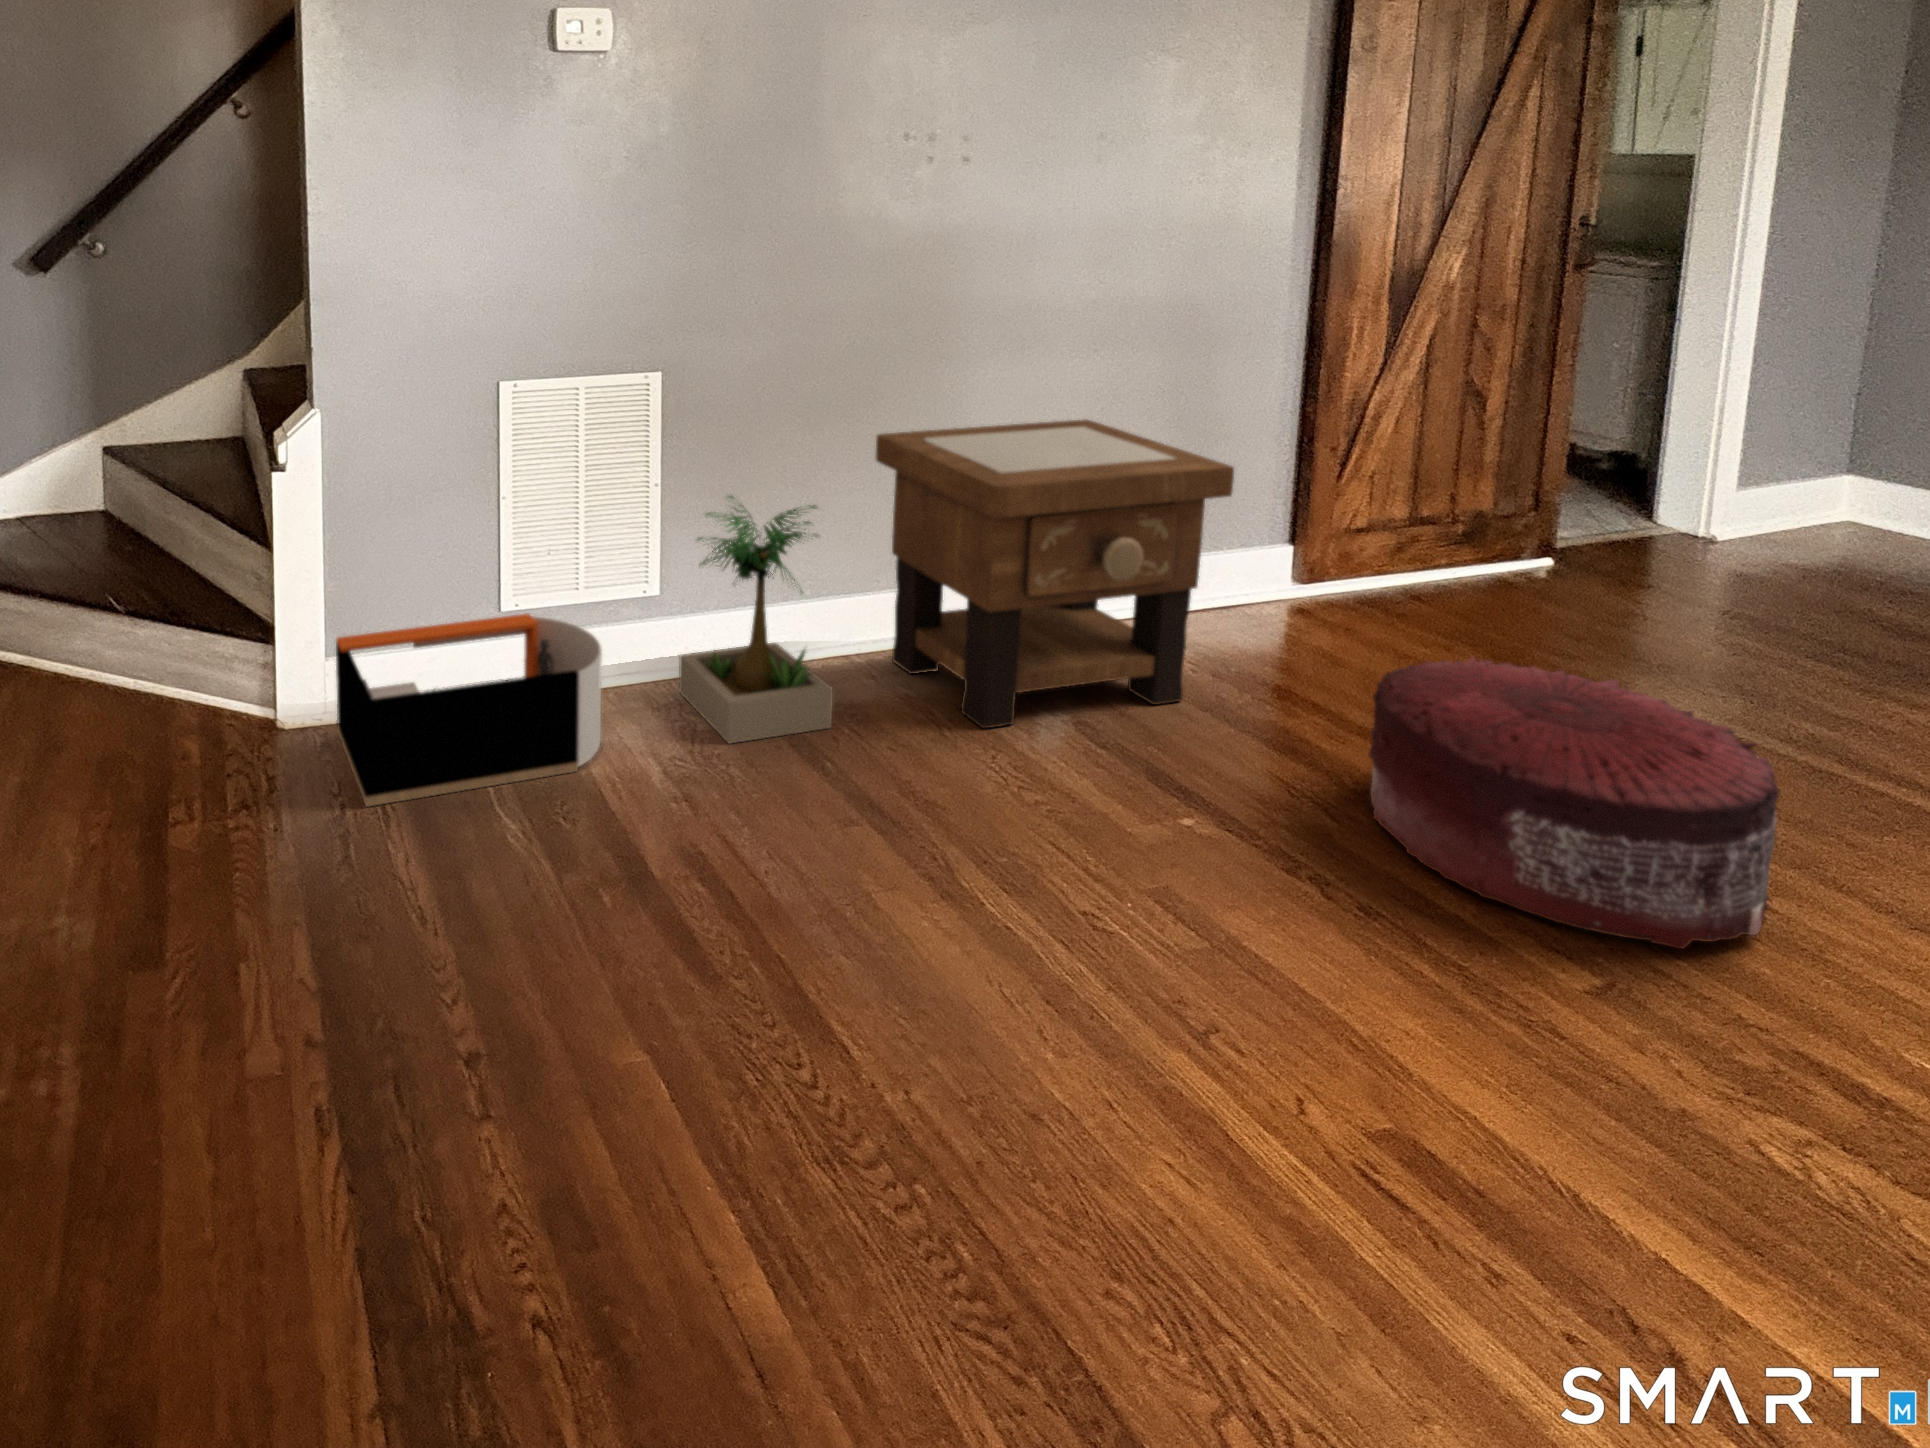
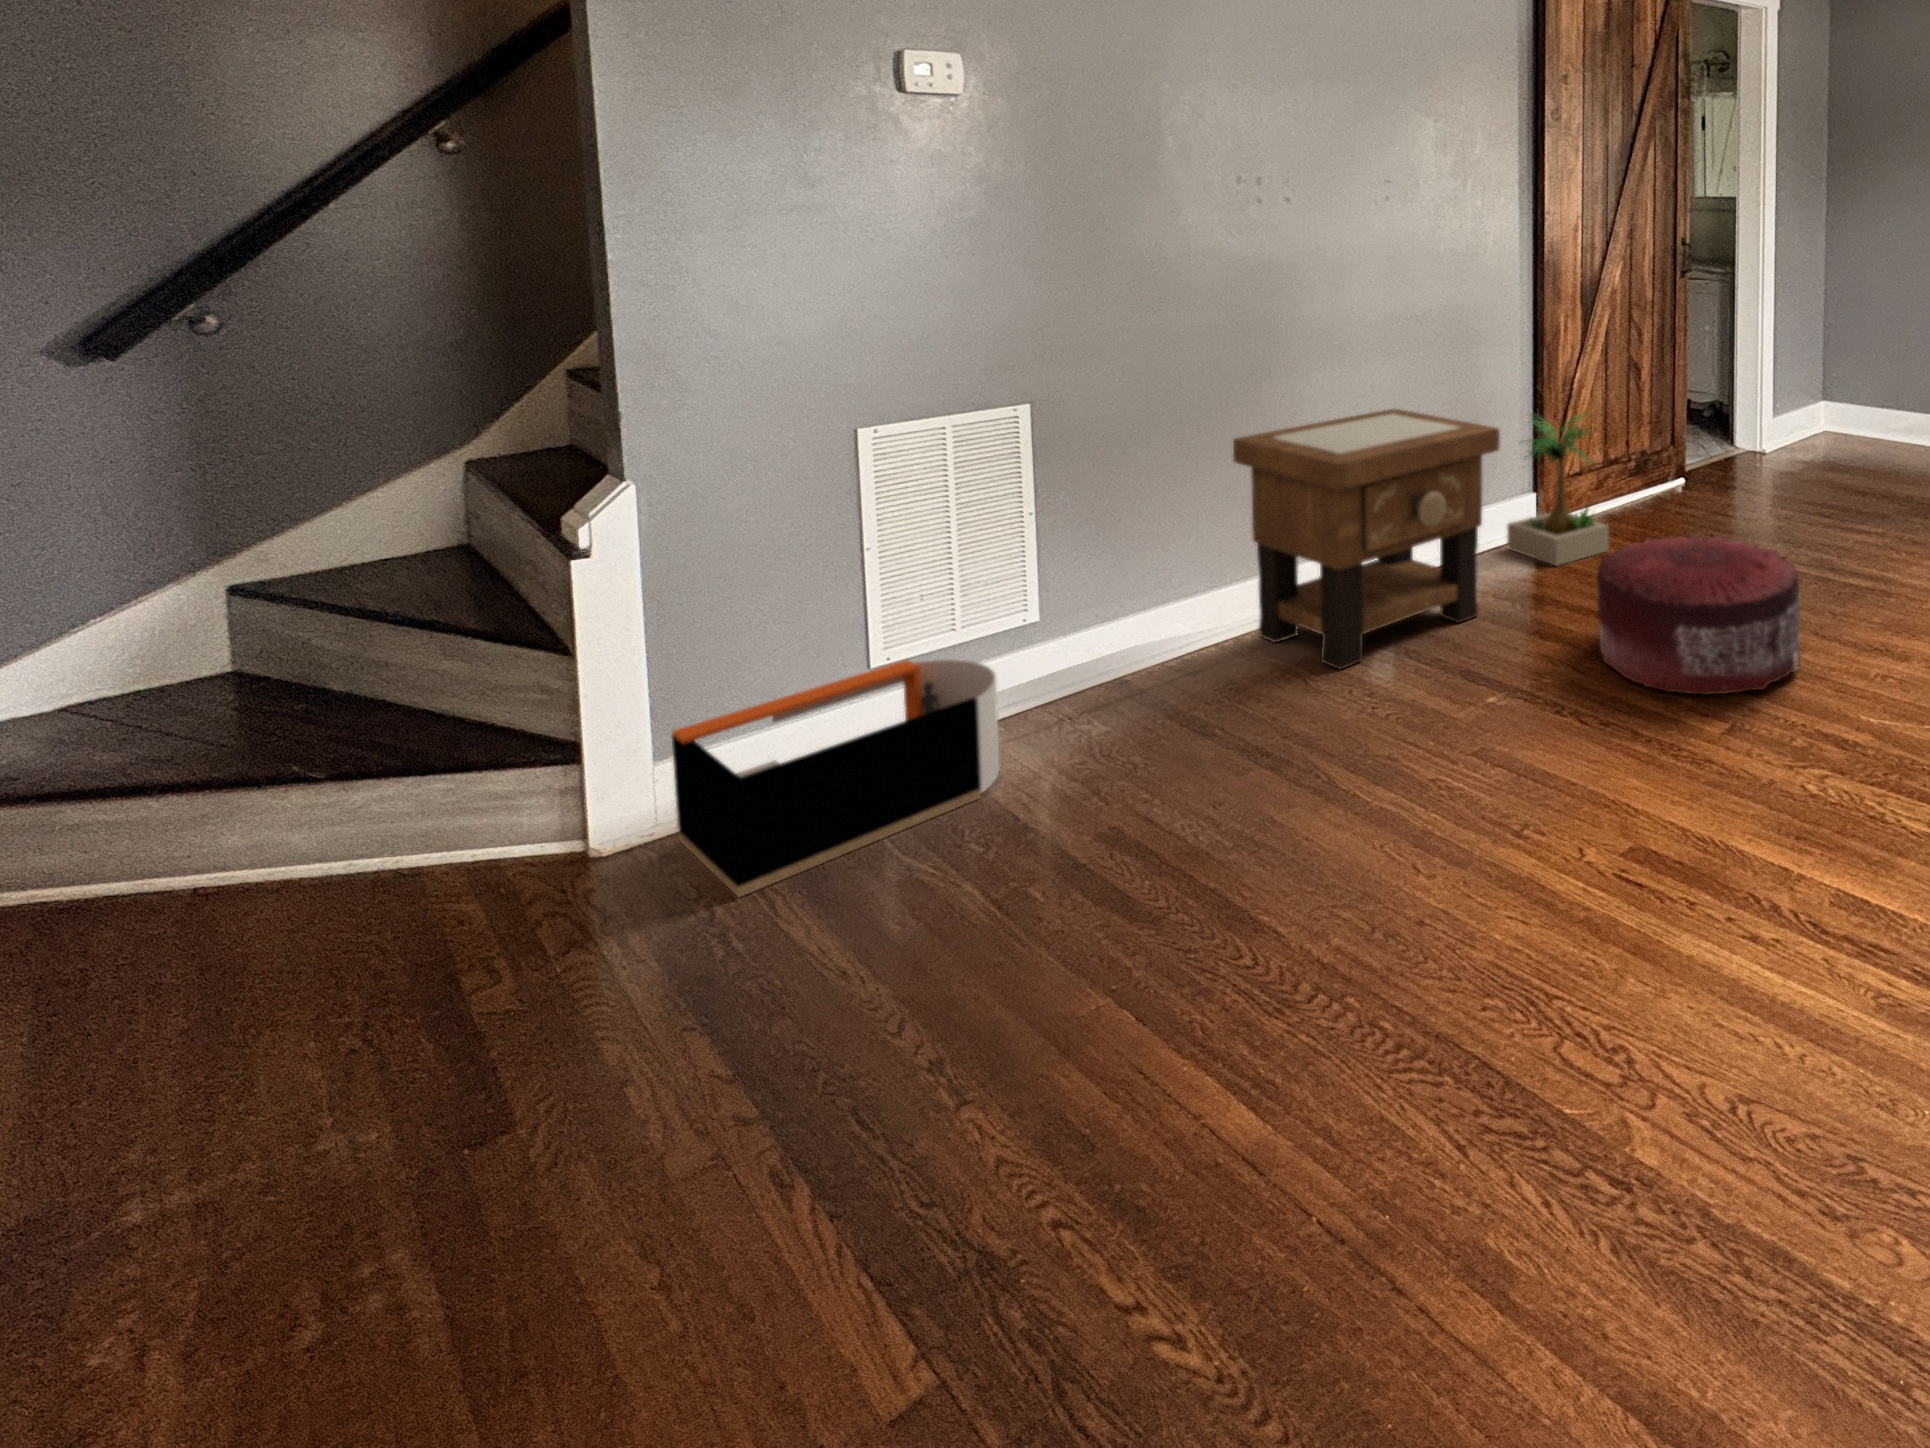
potted plant: present [679,496,833,743] -> present [1507,413,1609,566]

